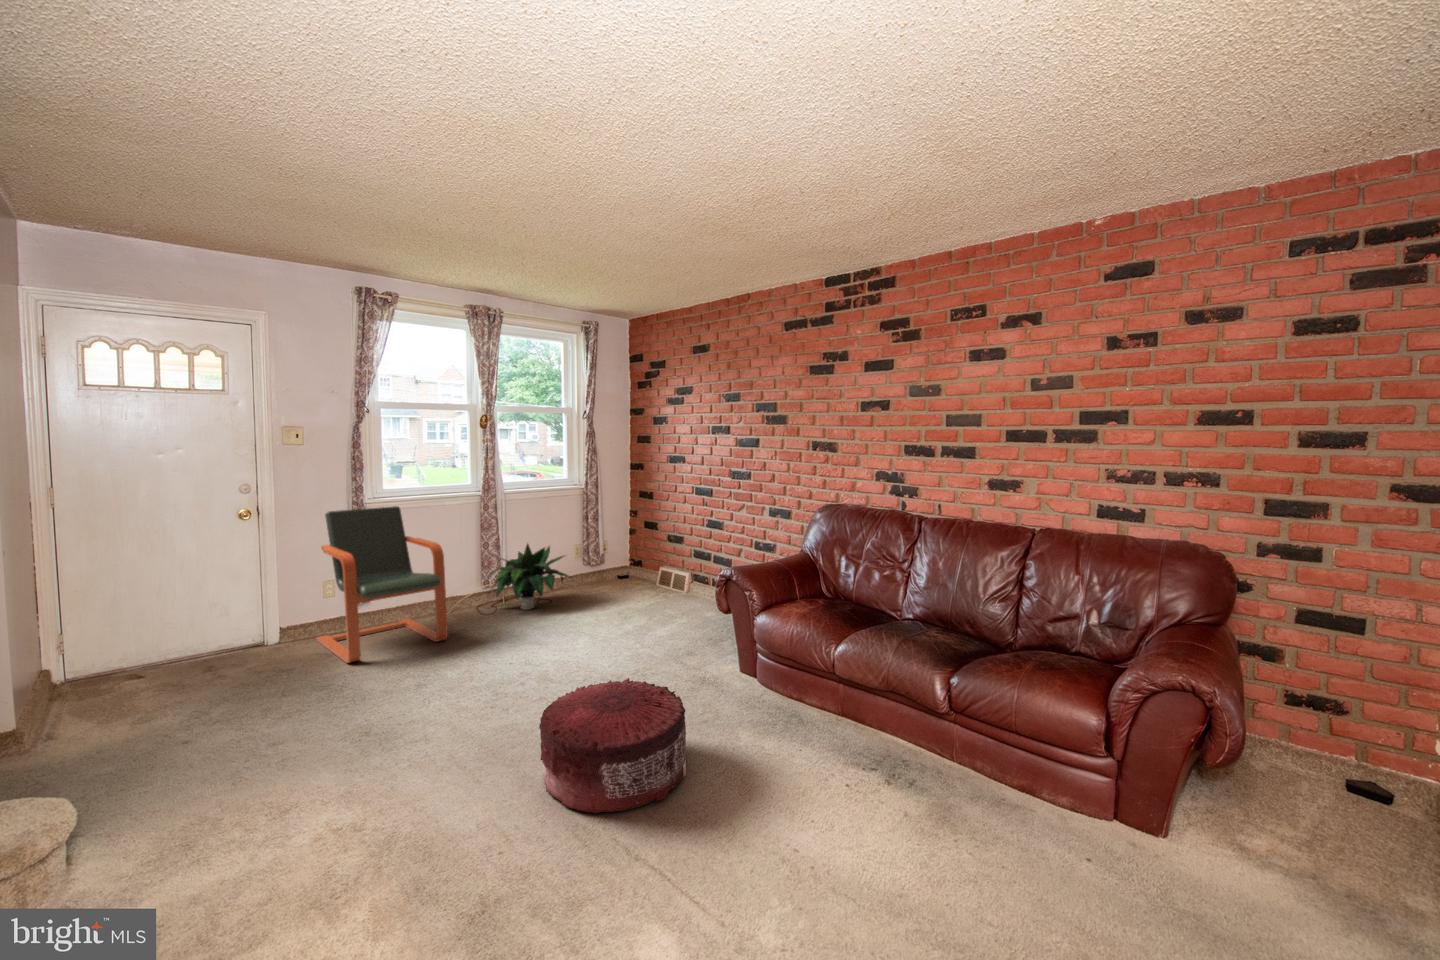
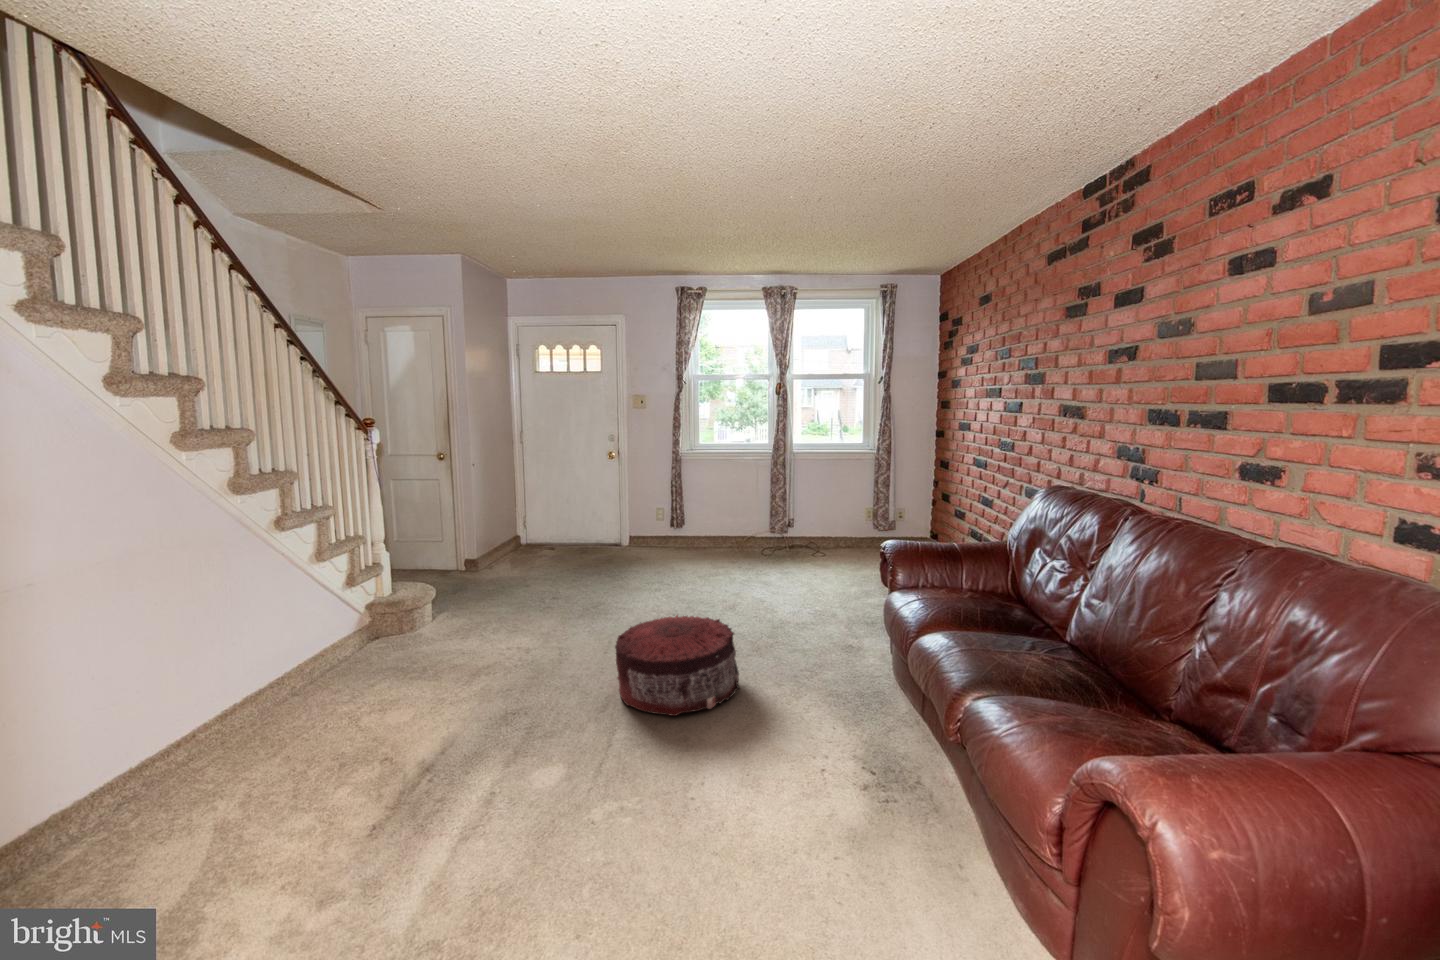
armchair: present [317,506,448,663] -> none [643,461,716,571]
potted plant: present [490,544,570,610] -> none [770,500,838,560]

